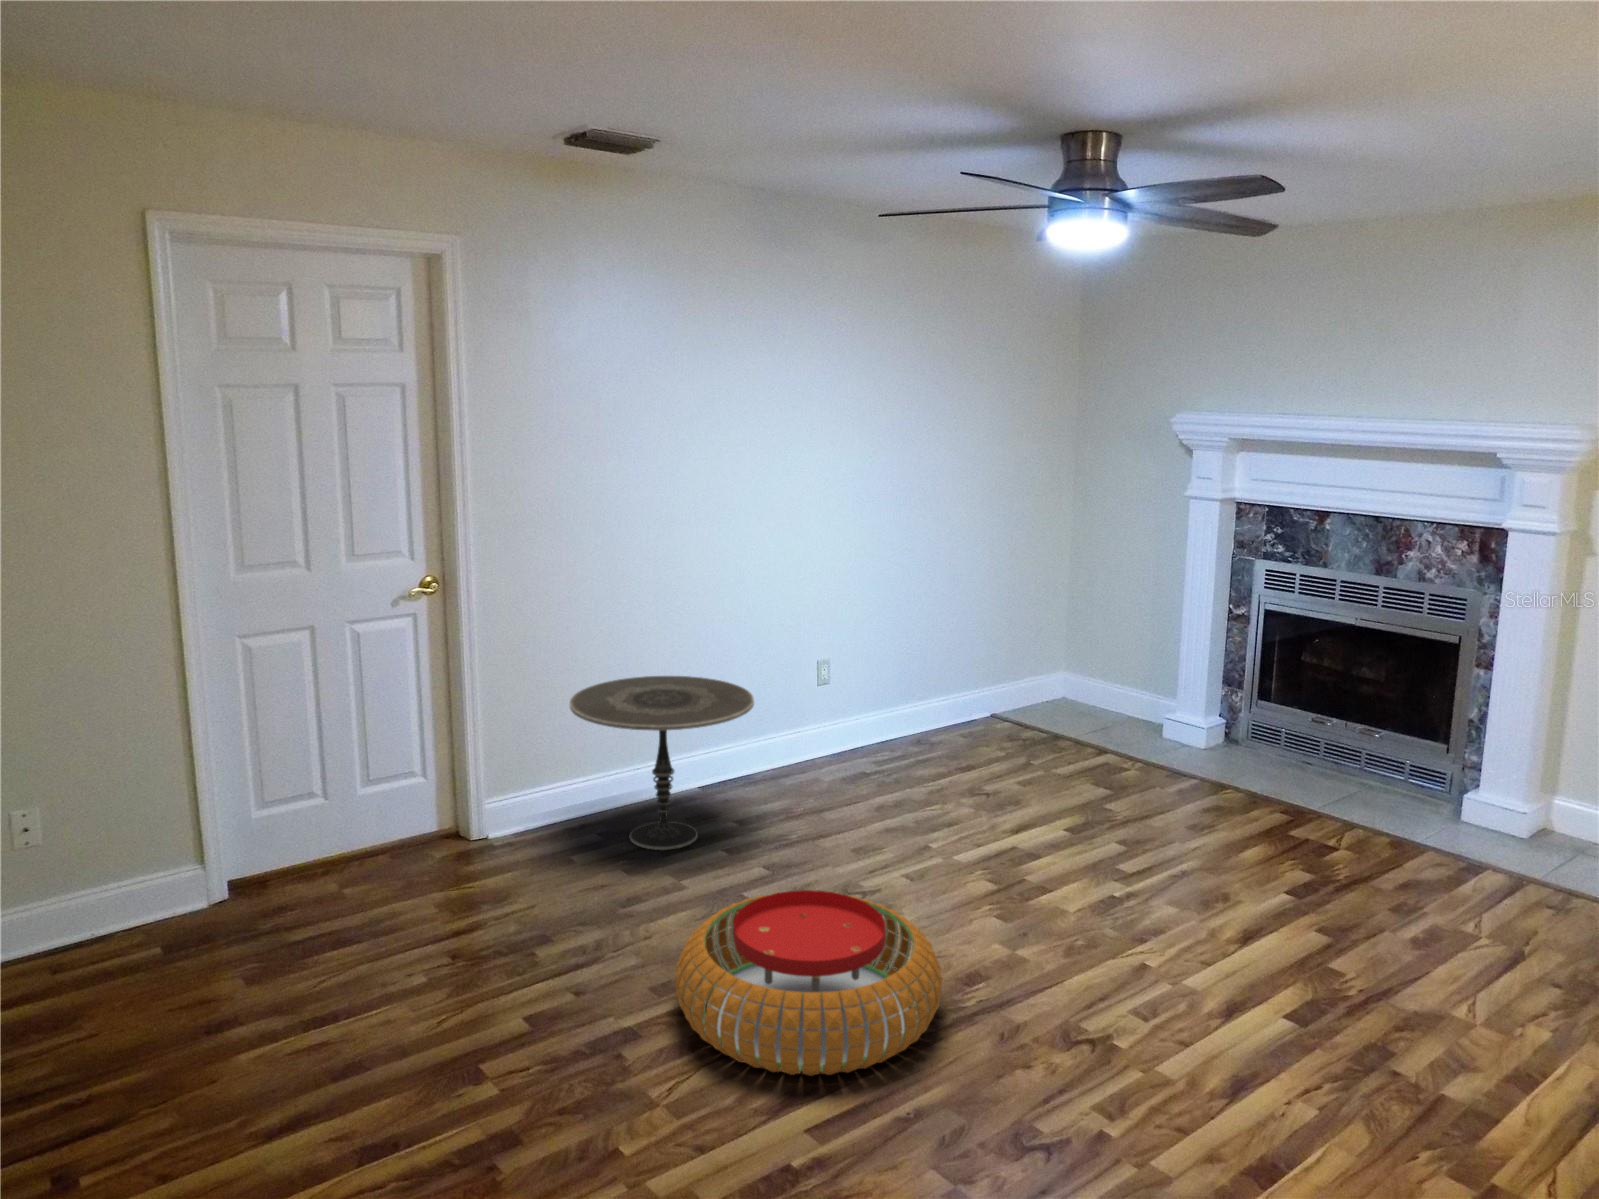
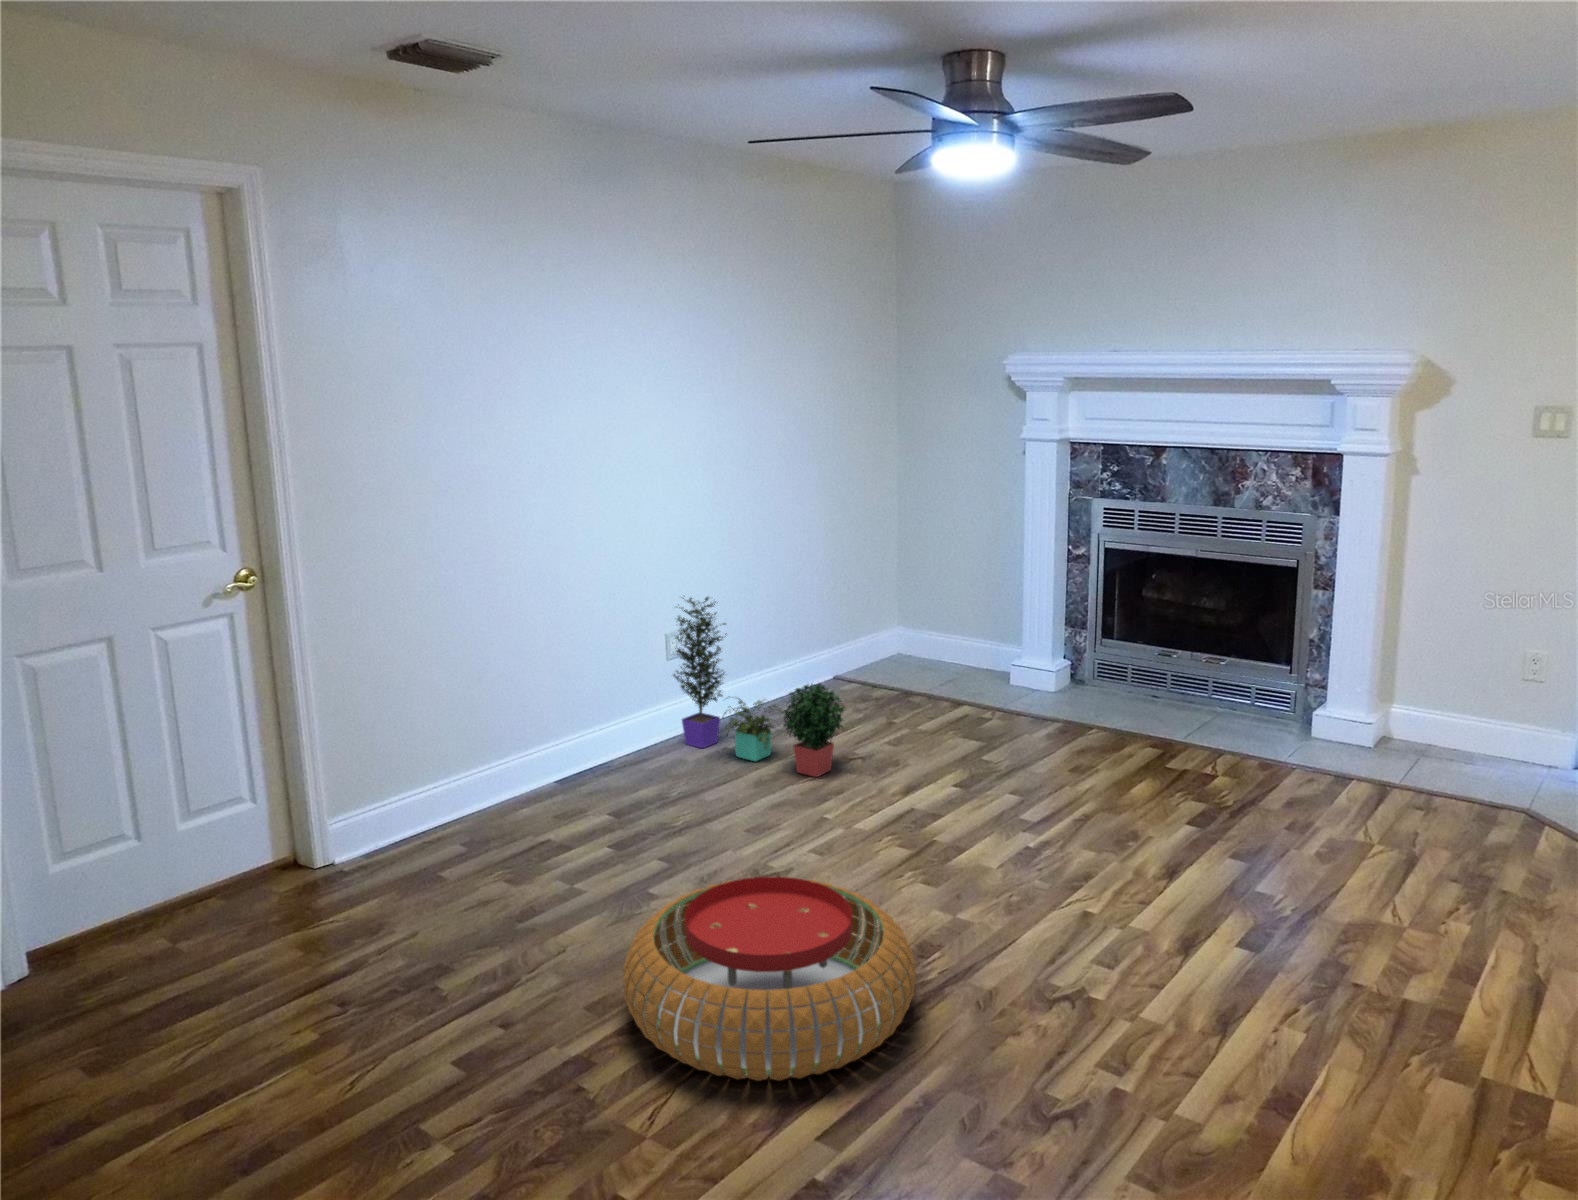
potted plant: none [813,627,965,808] -> present [674,596,845,777]
side table: present [570,676,754,850] -> none [423,660,634,855]

